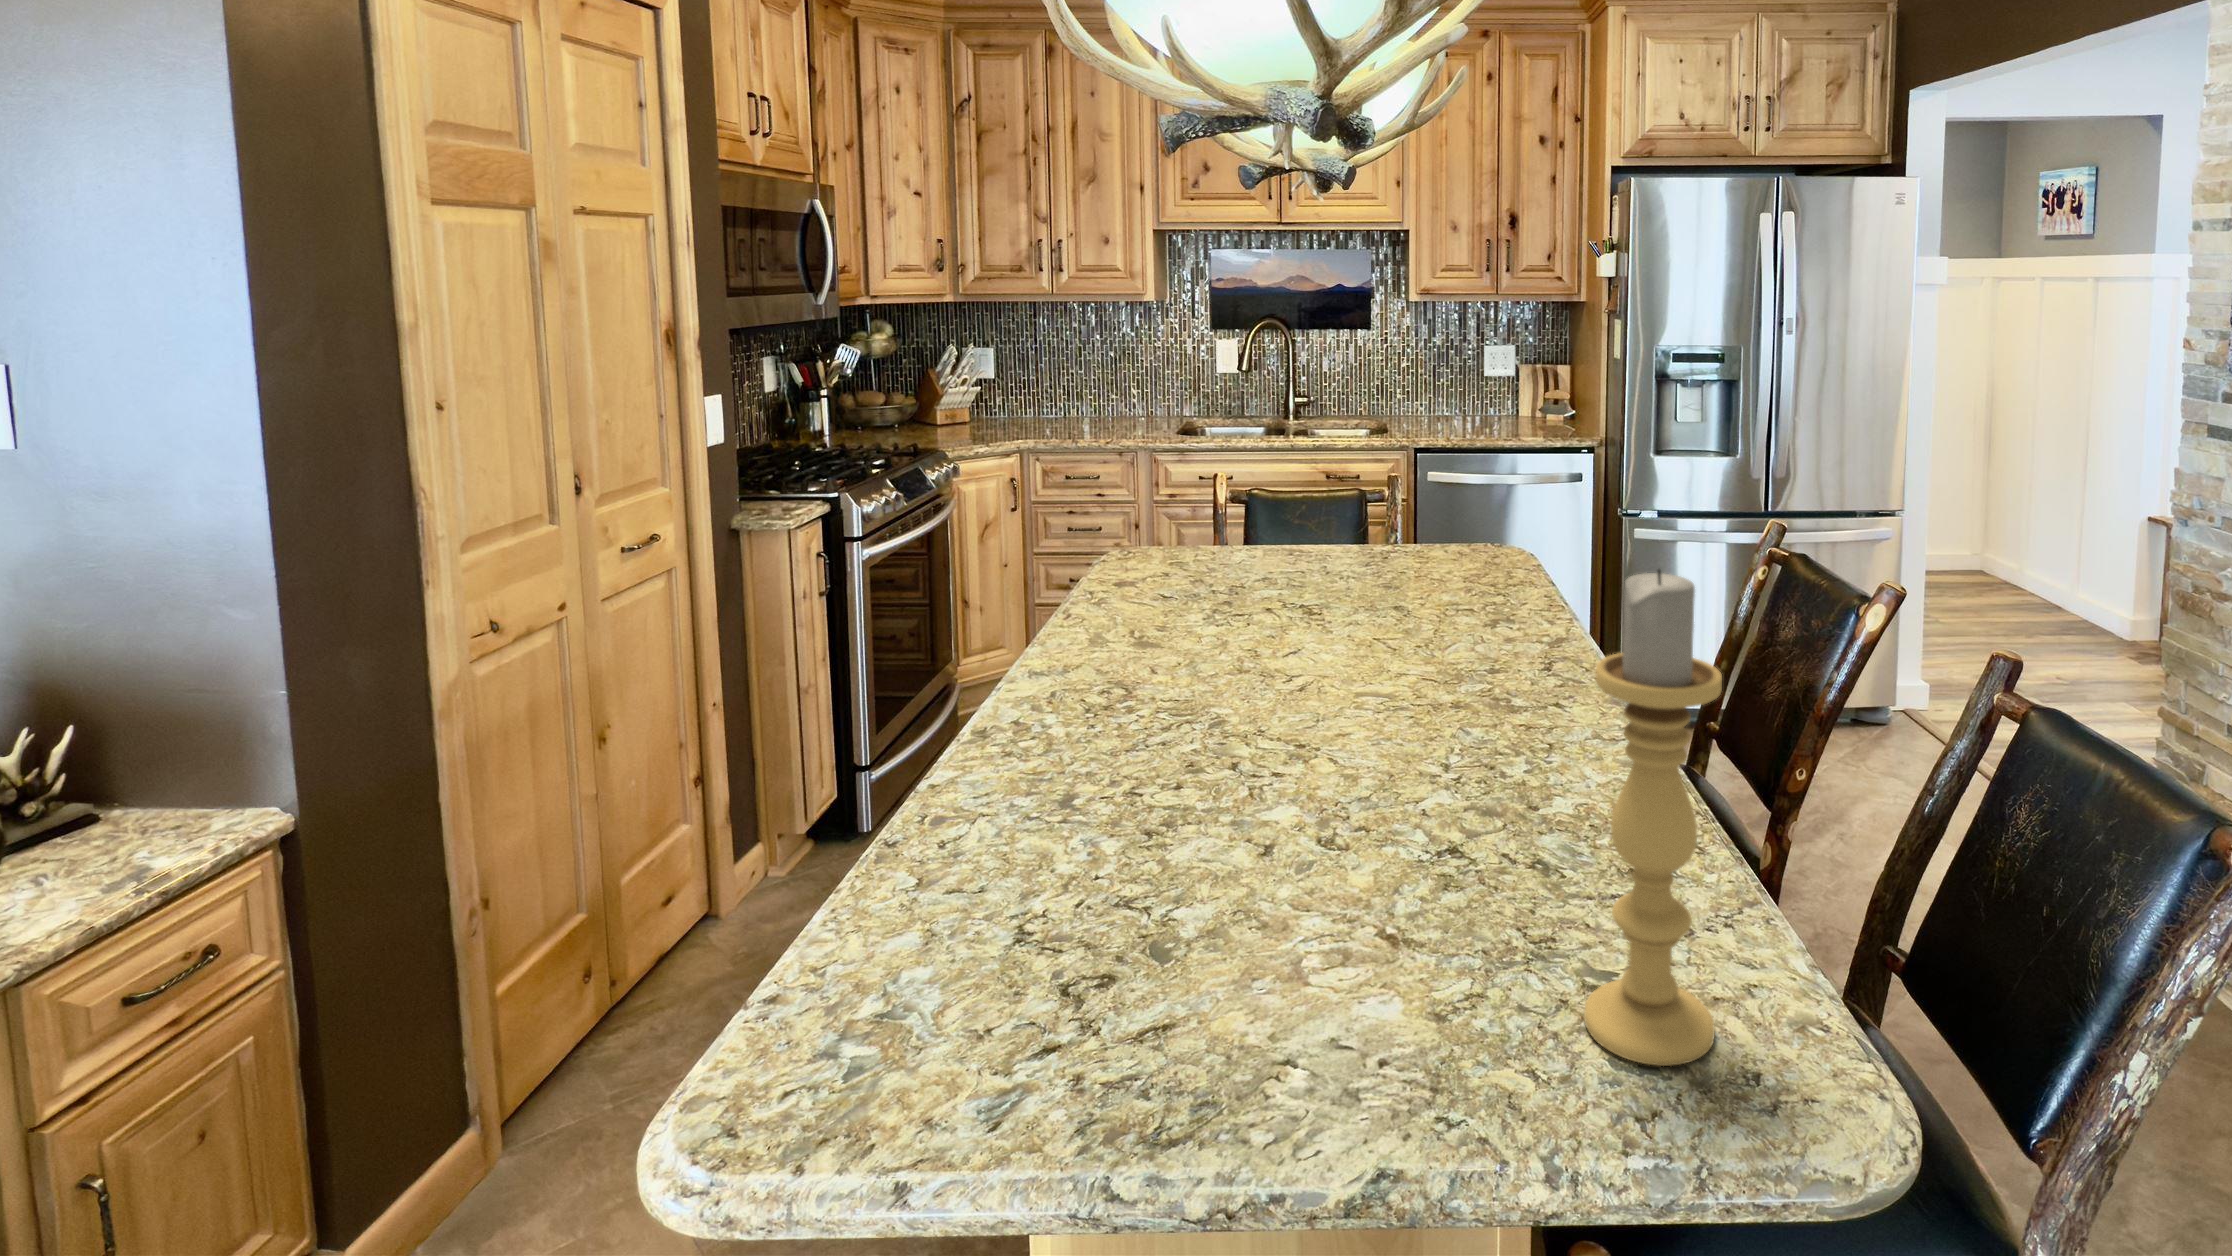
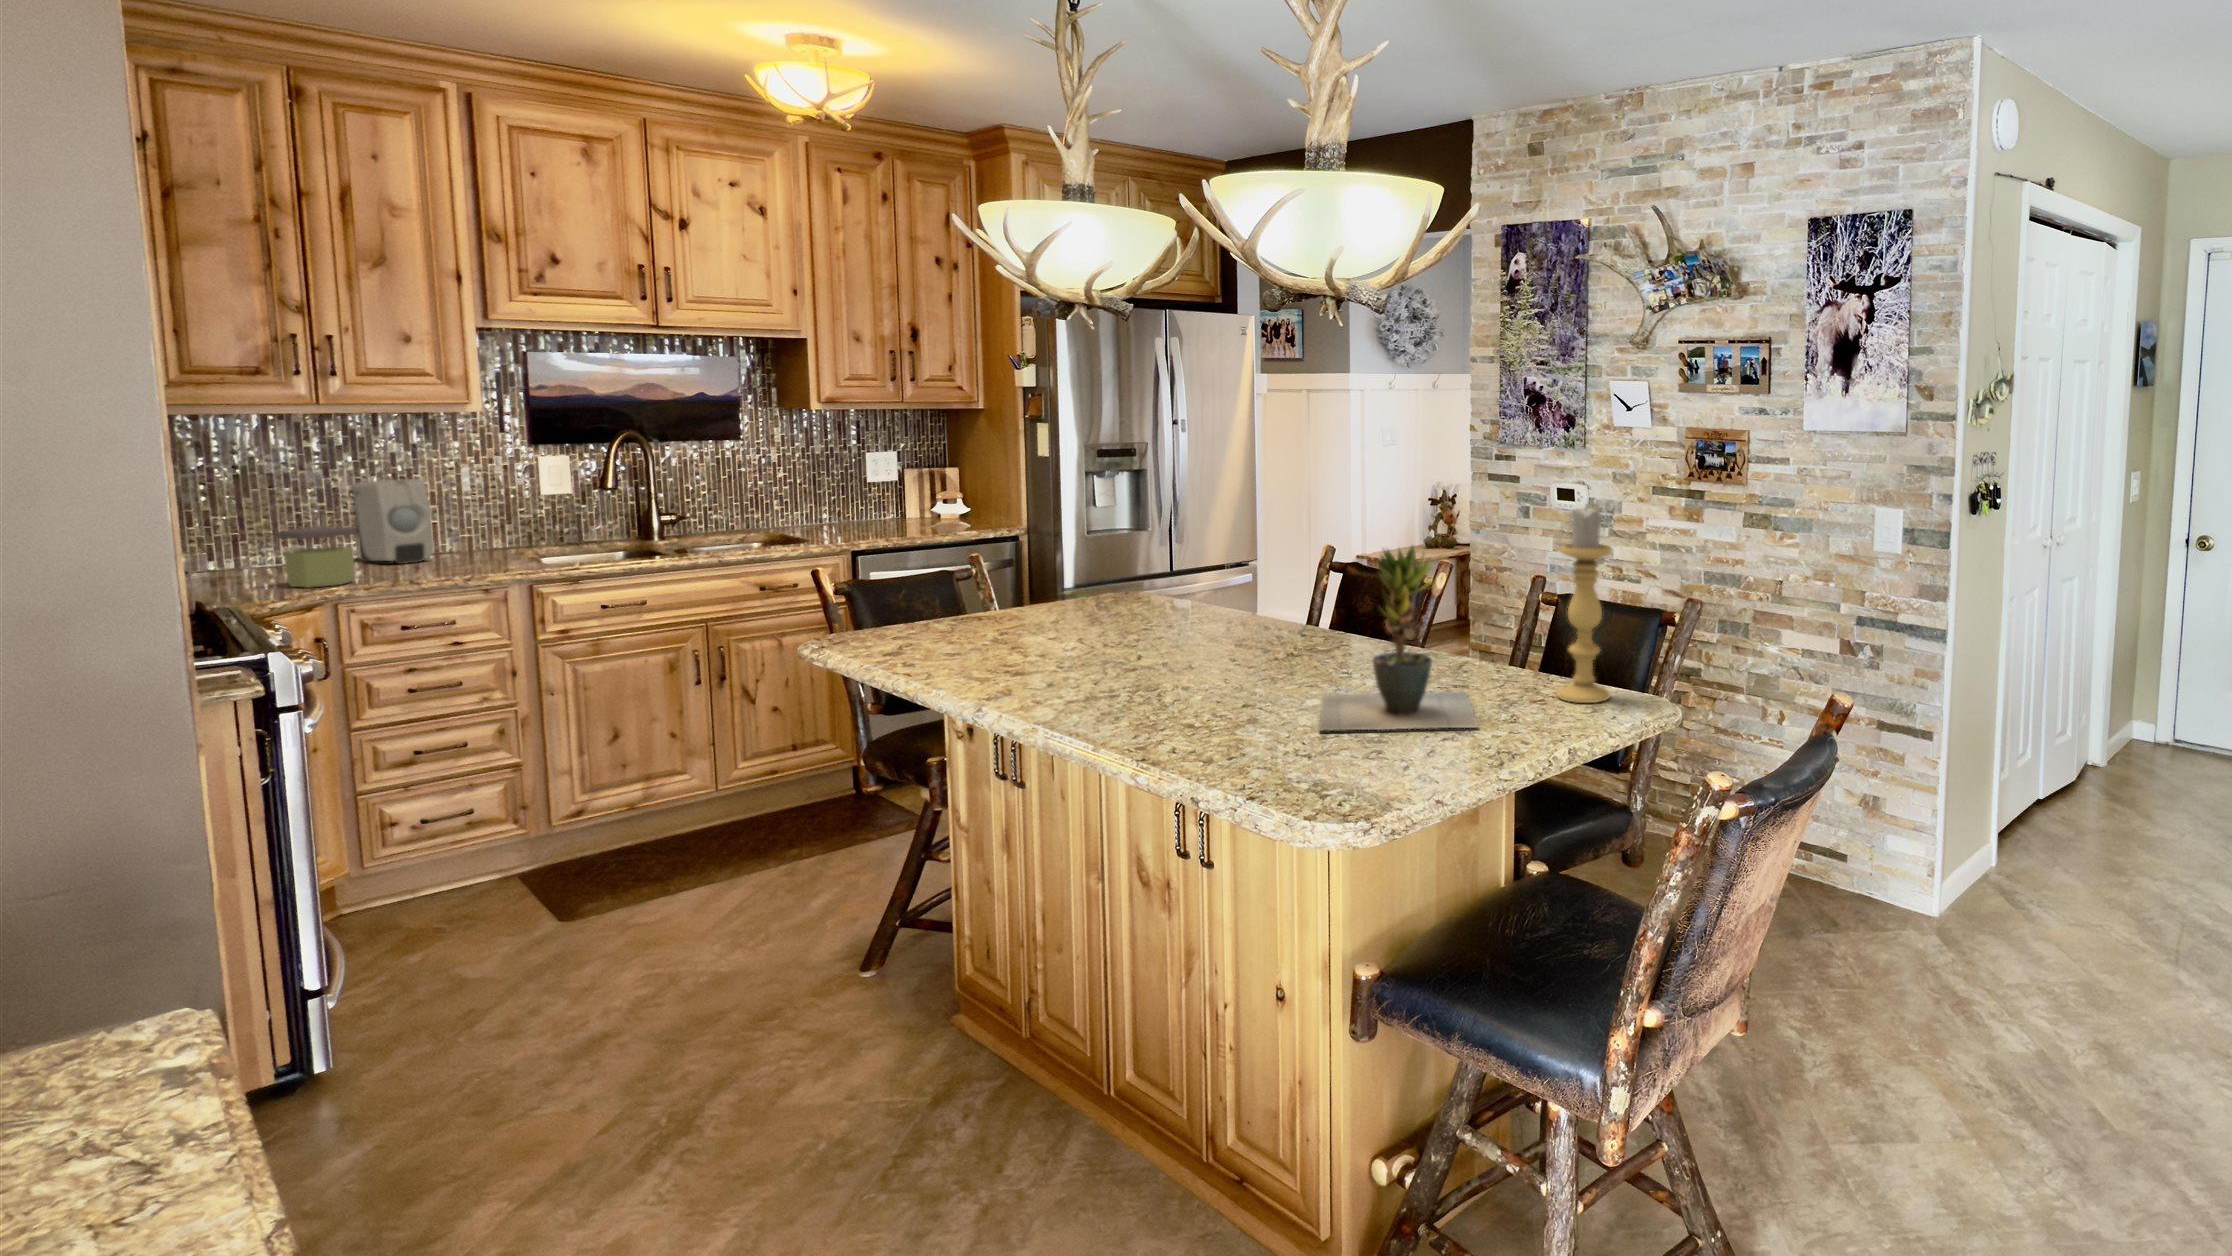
soap dispenser: none [1093,355,1129,424] -> present [352,479,433,564]
jar: none [1001,391,1046,439] -> present [277,526,357,588]
potted plant: none [1066,589,1462,1026] -> present [1319,546,1478,731]

